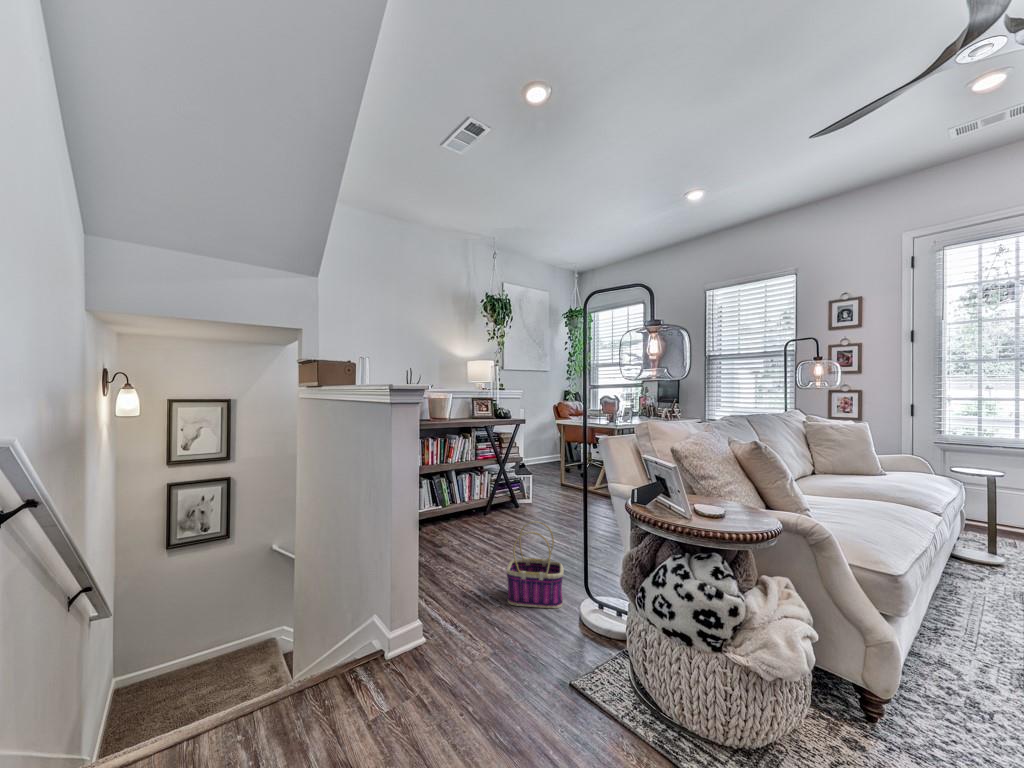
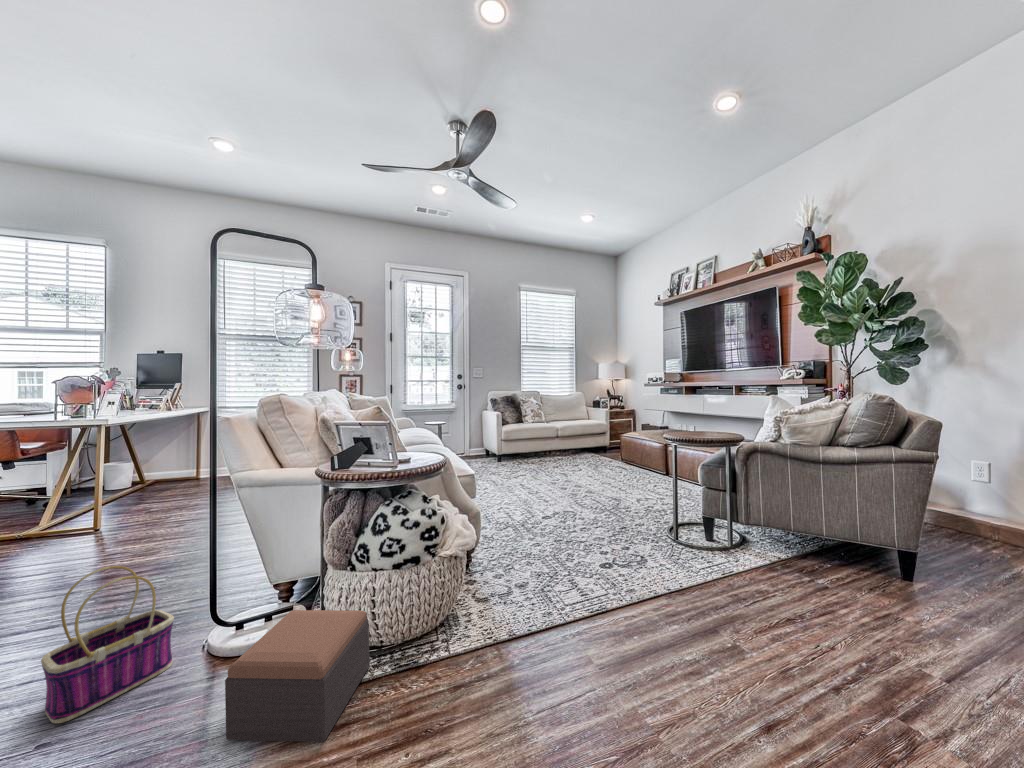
footstool: none [534,616,643,738] -> present [225,610,370,742]

